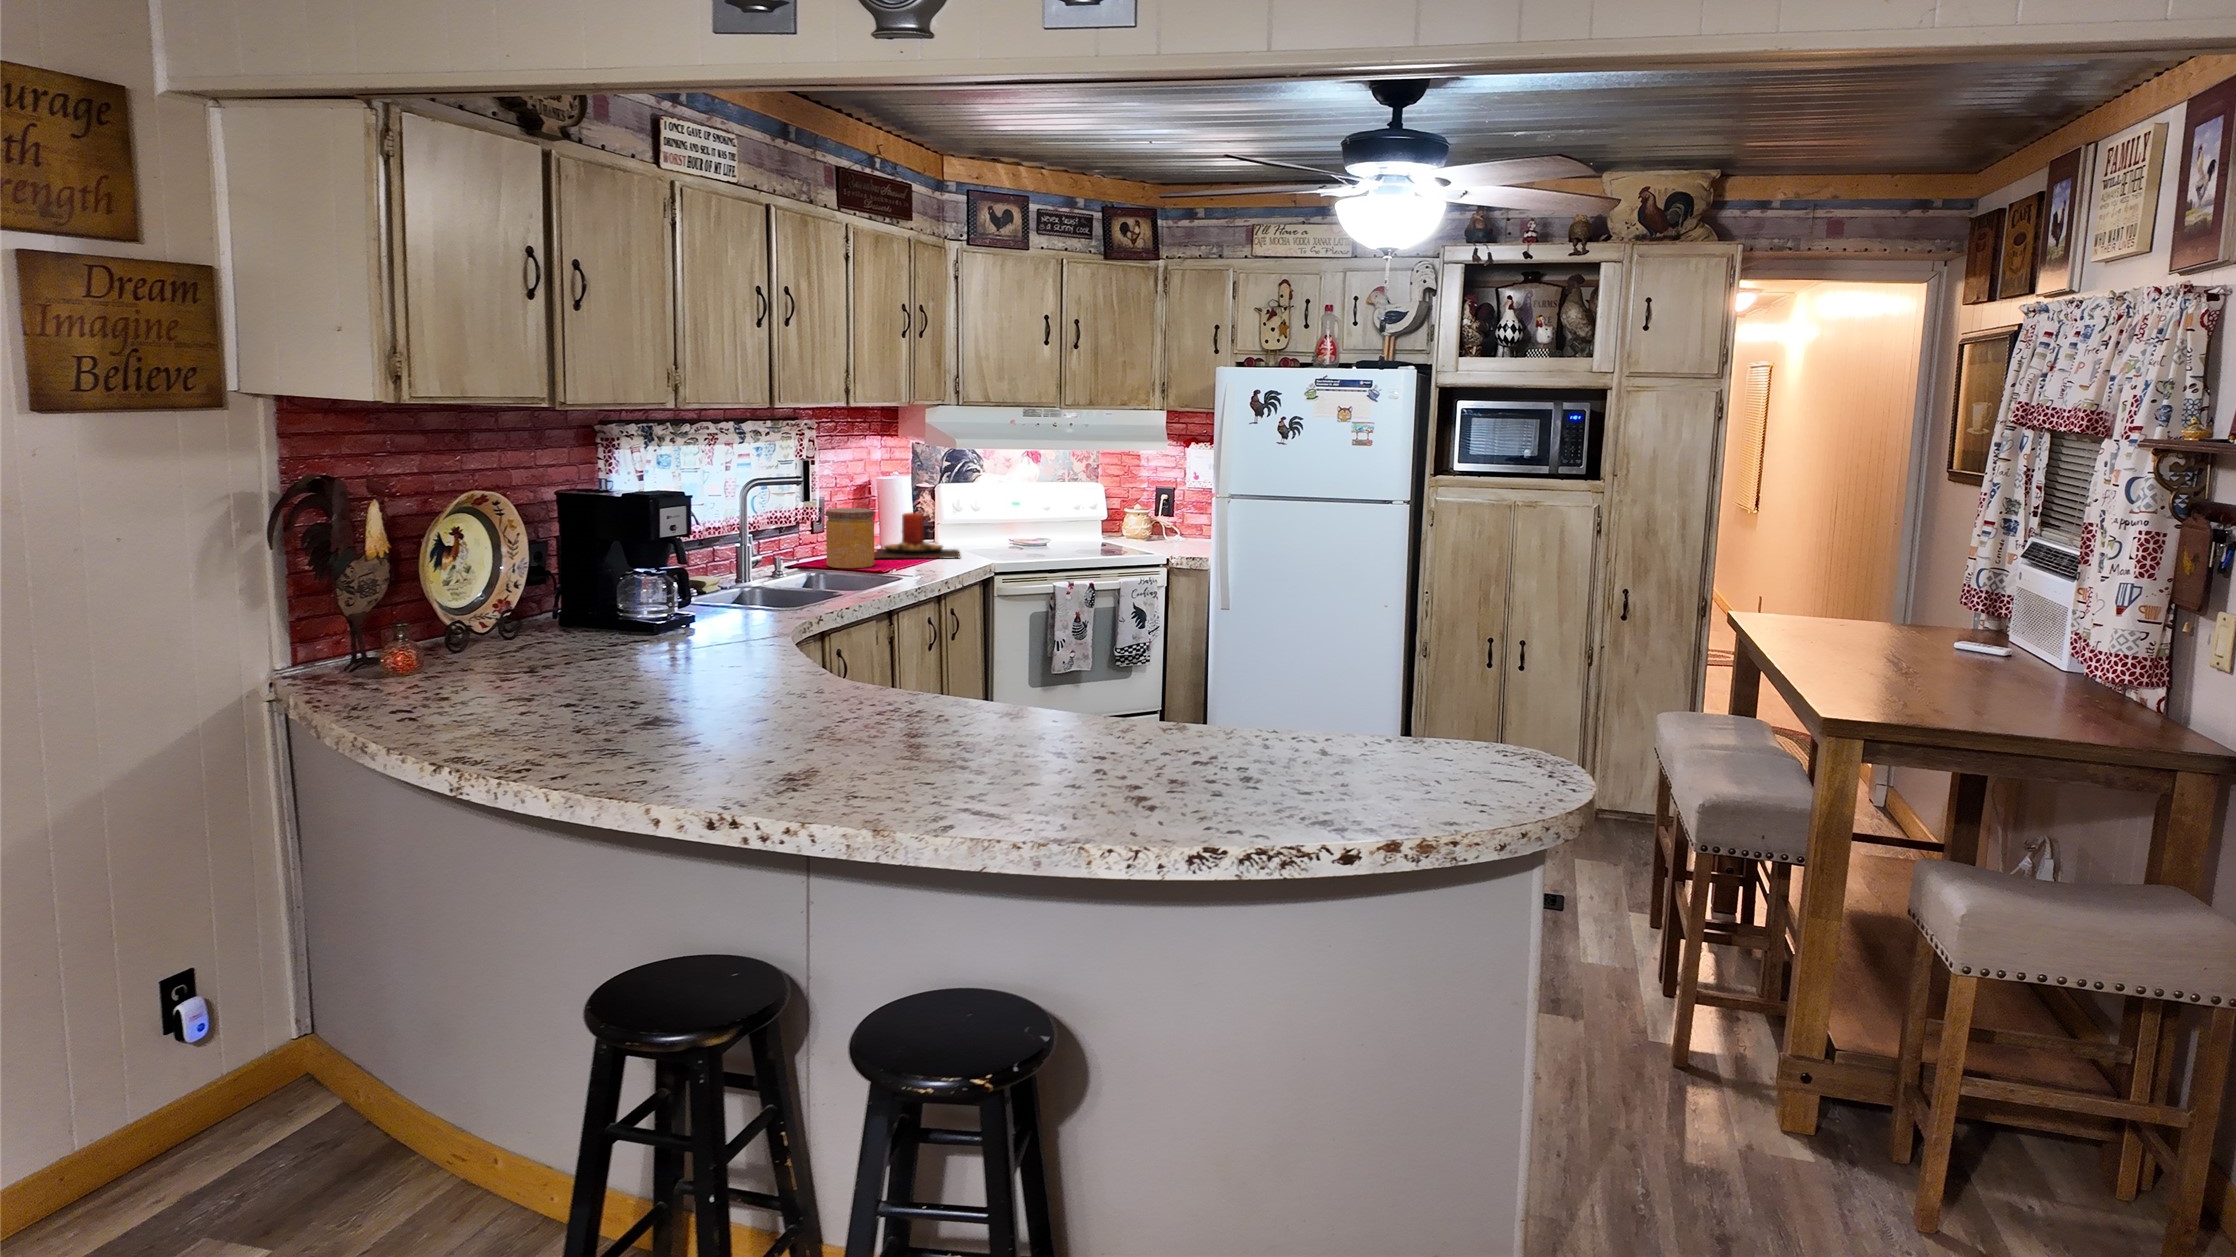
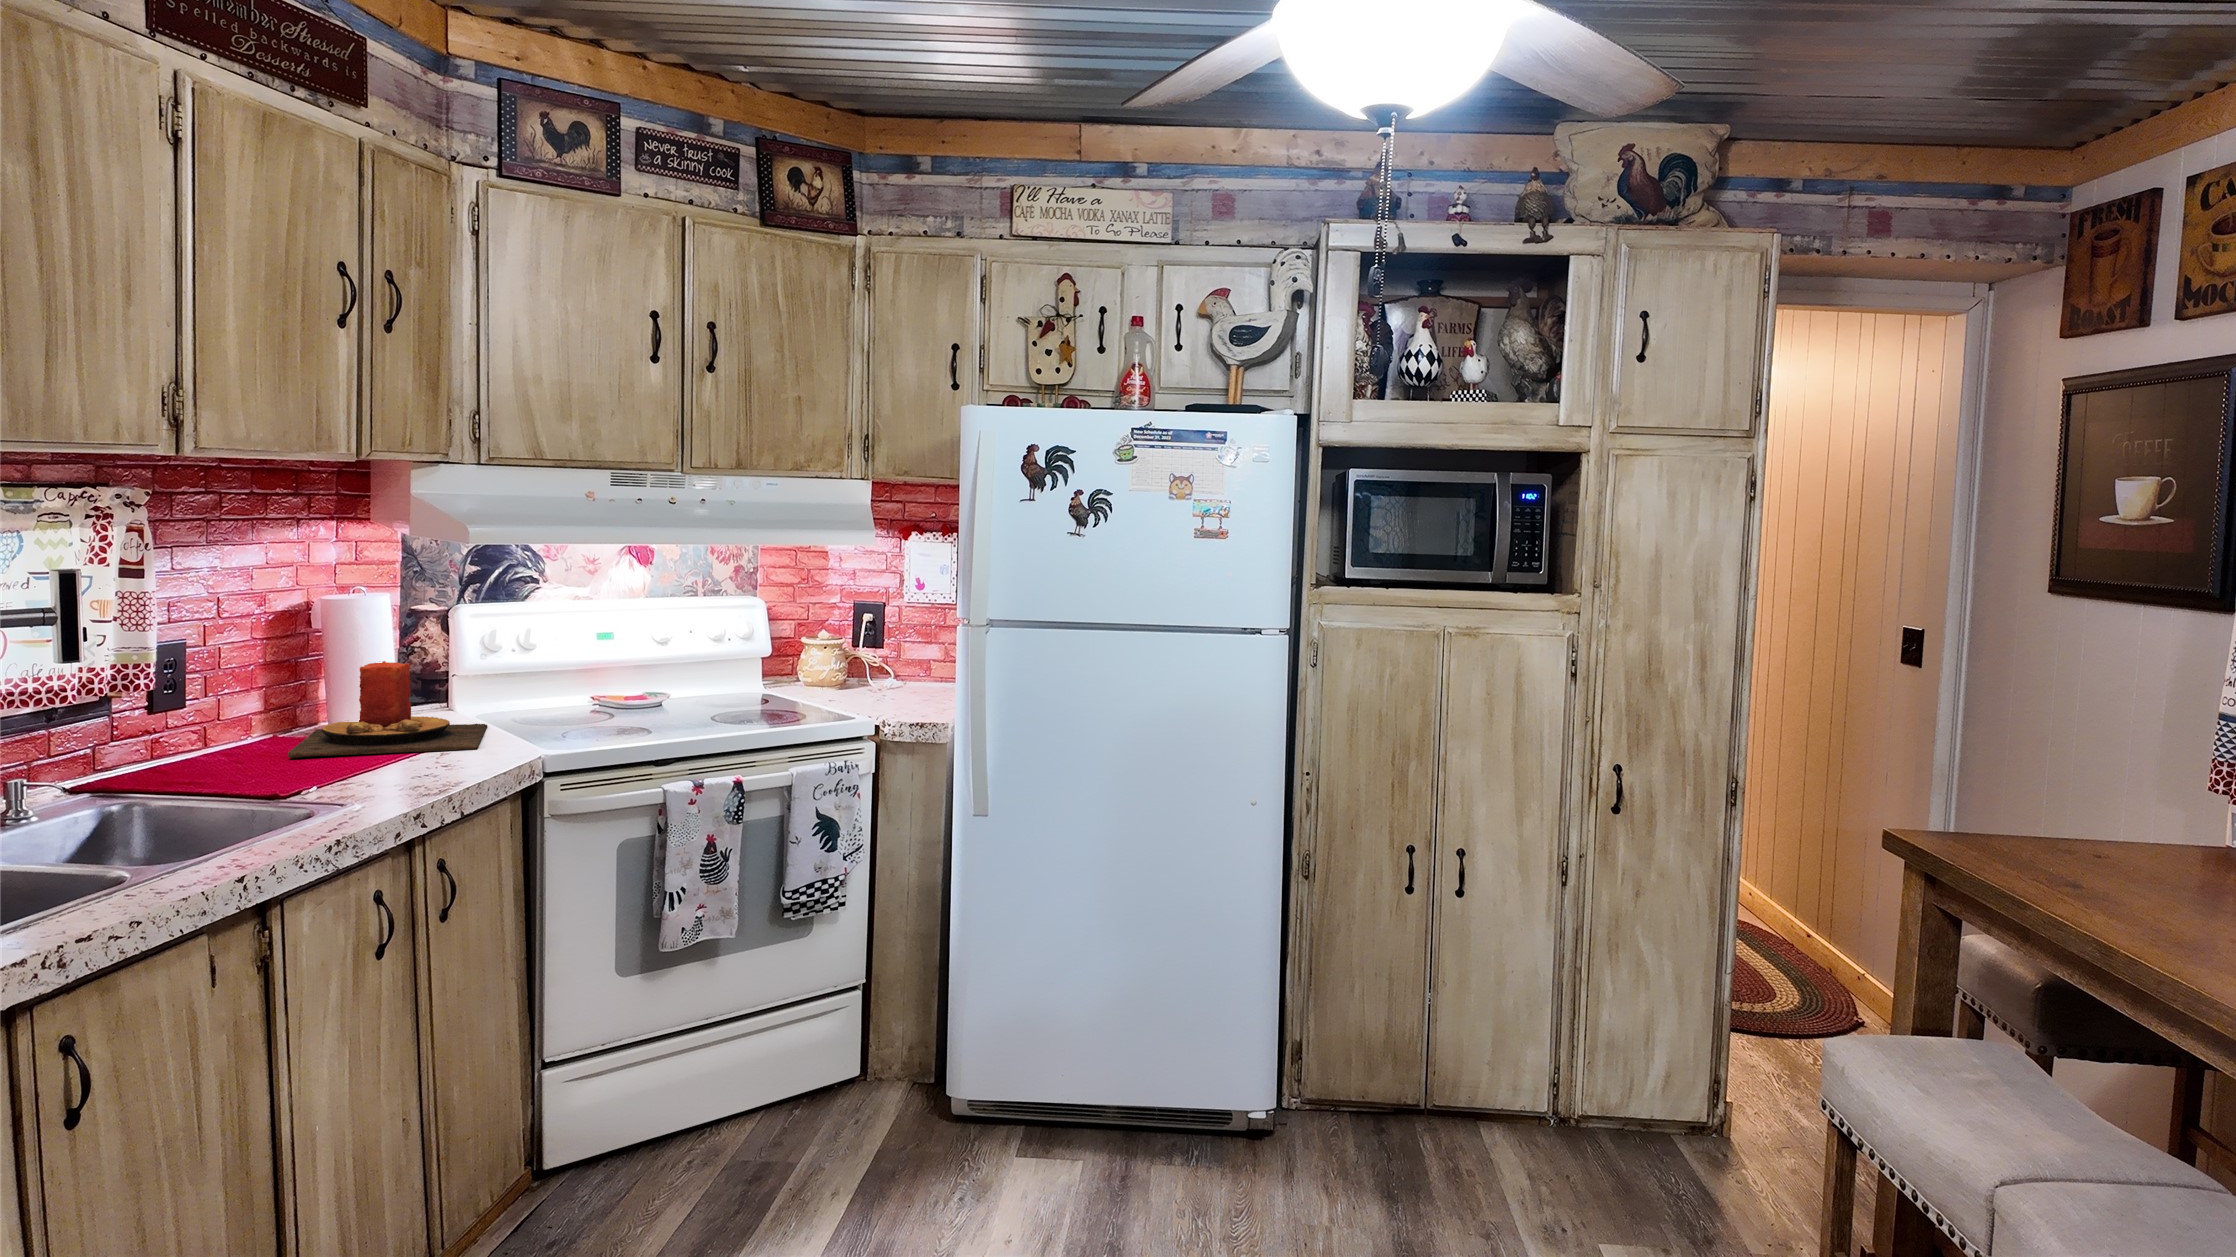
jar: present [826,508,874,568] -> none [153,664,273,793]

